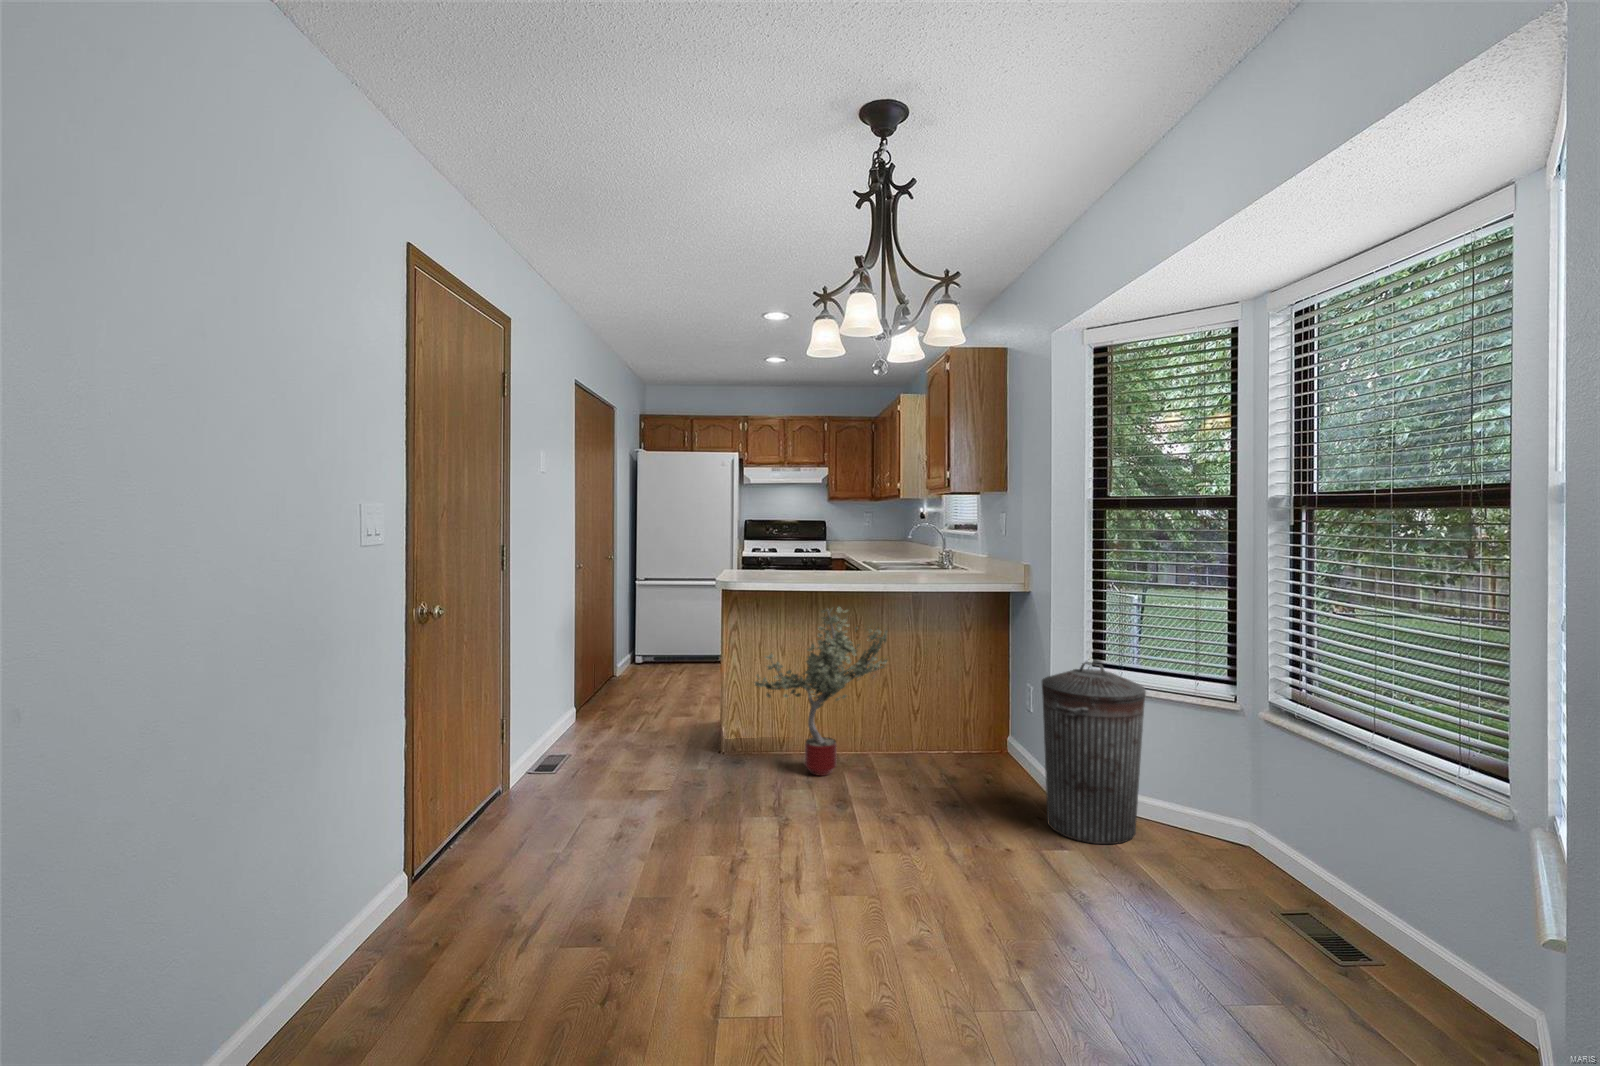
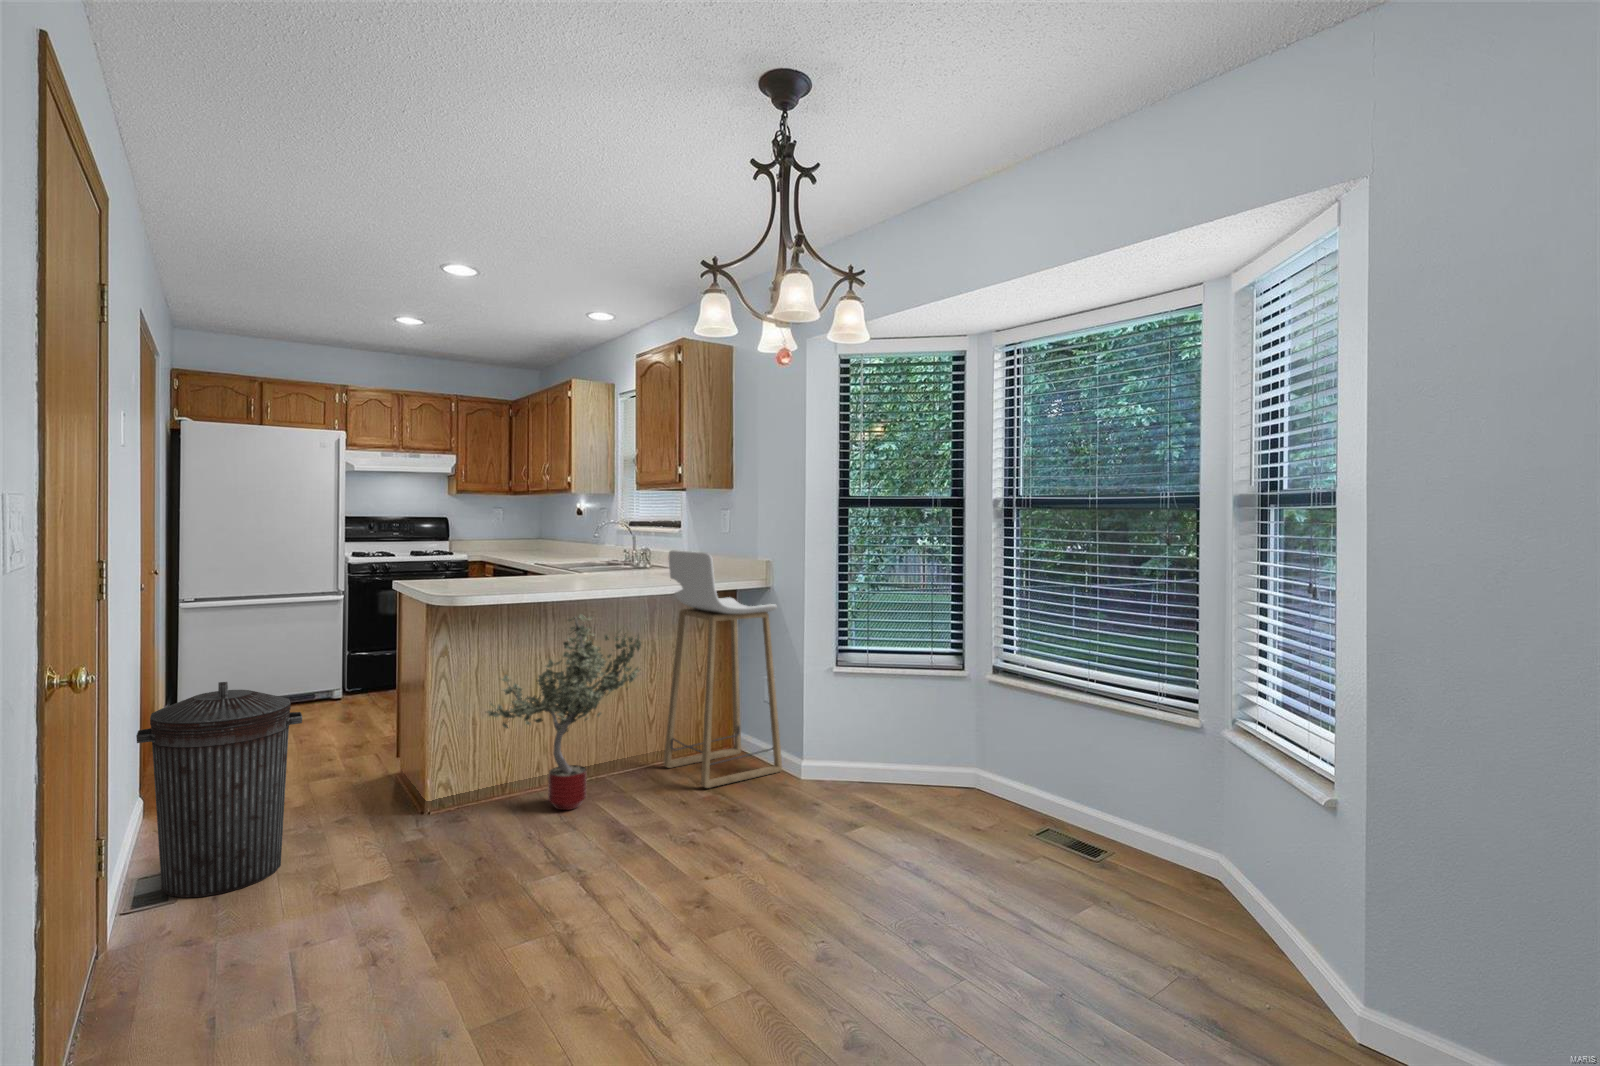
bar stool: none [924,552,1033,781] -> present [664,550,782,788]
trash can: present [1042,662,1146,844] -> present [136,682,302,897]

